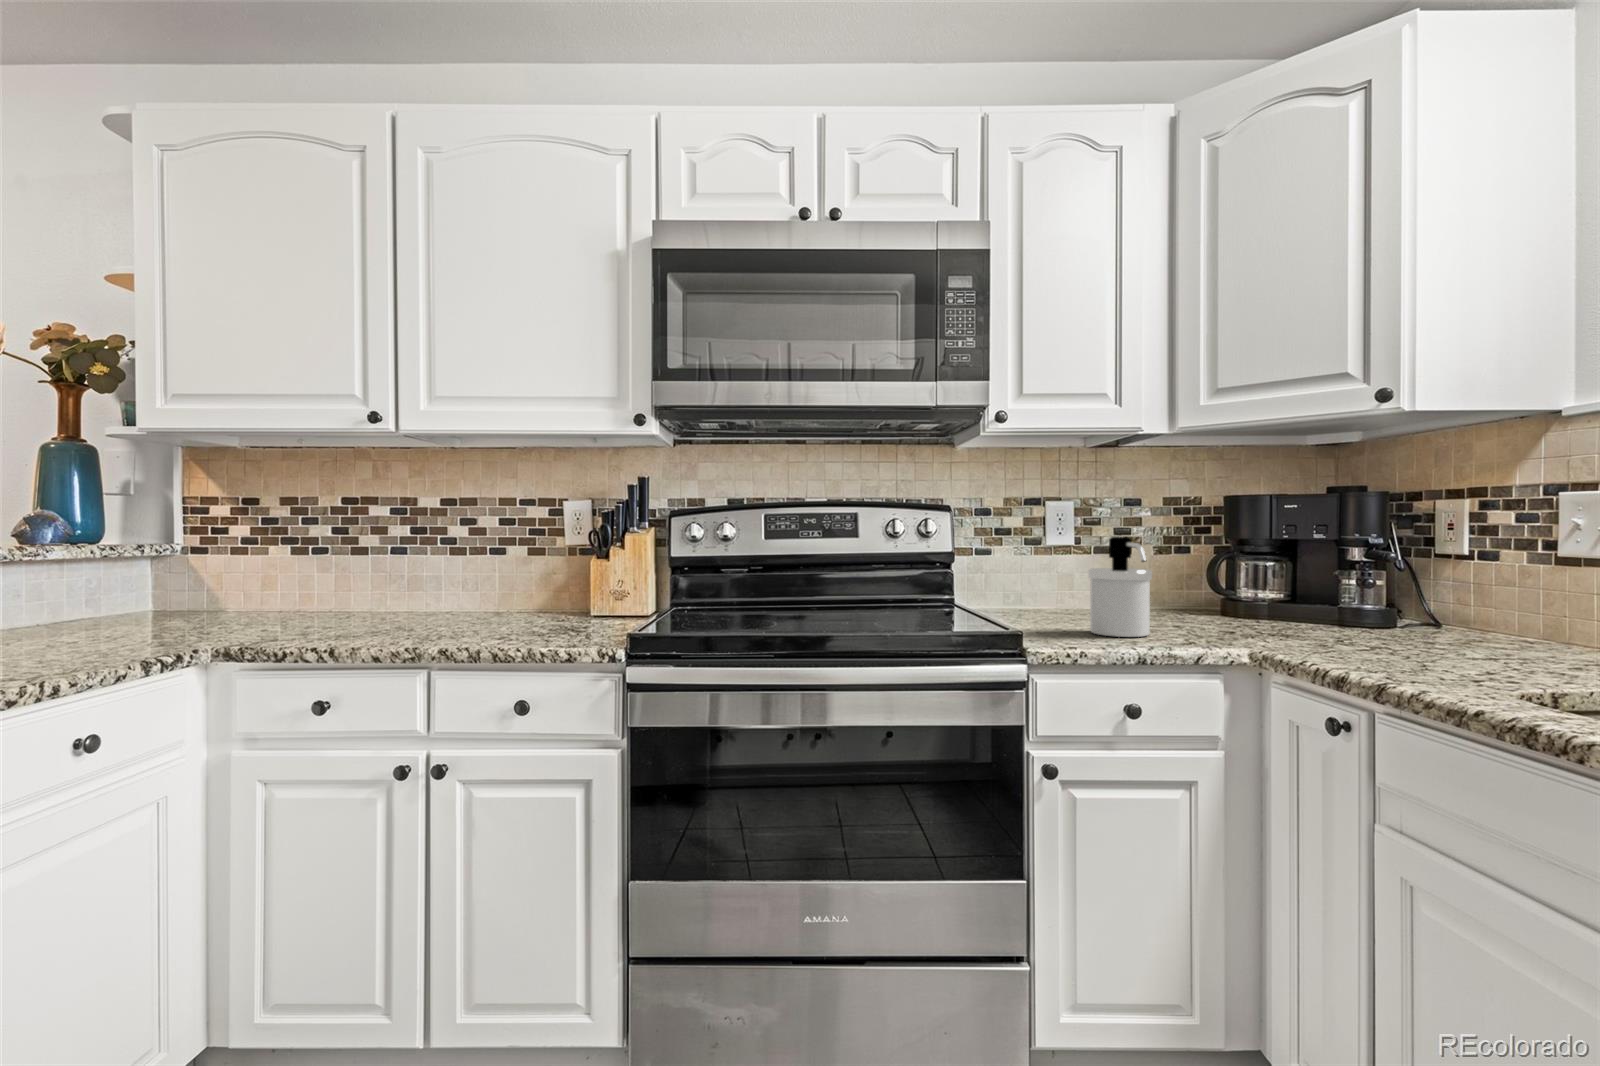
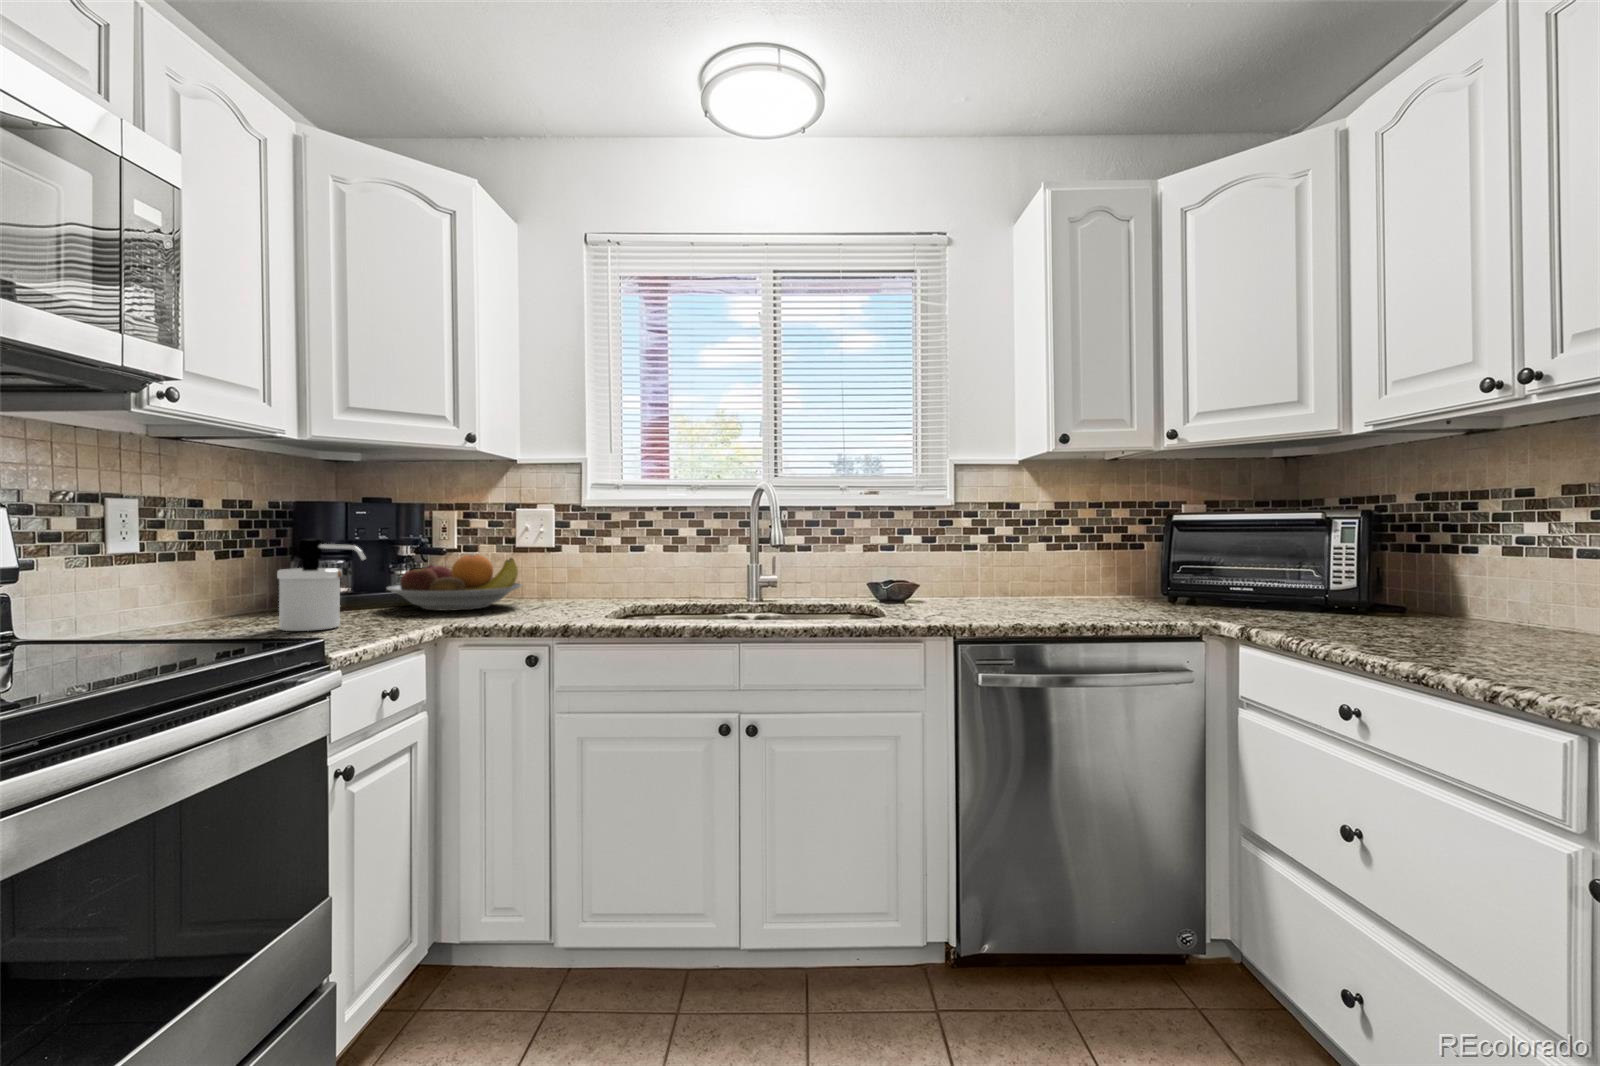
fruit bowl: none [1264,565,1487,648] -> present [387,555,522,611]

